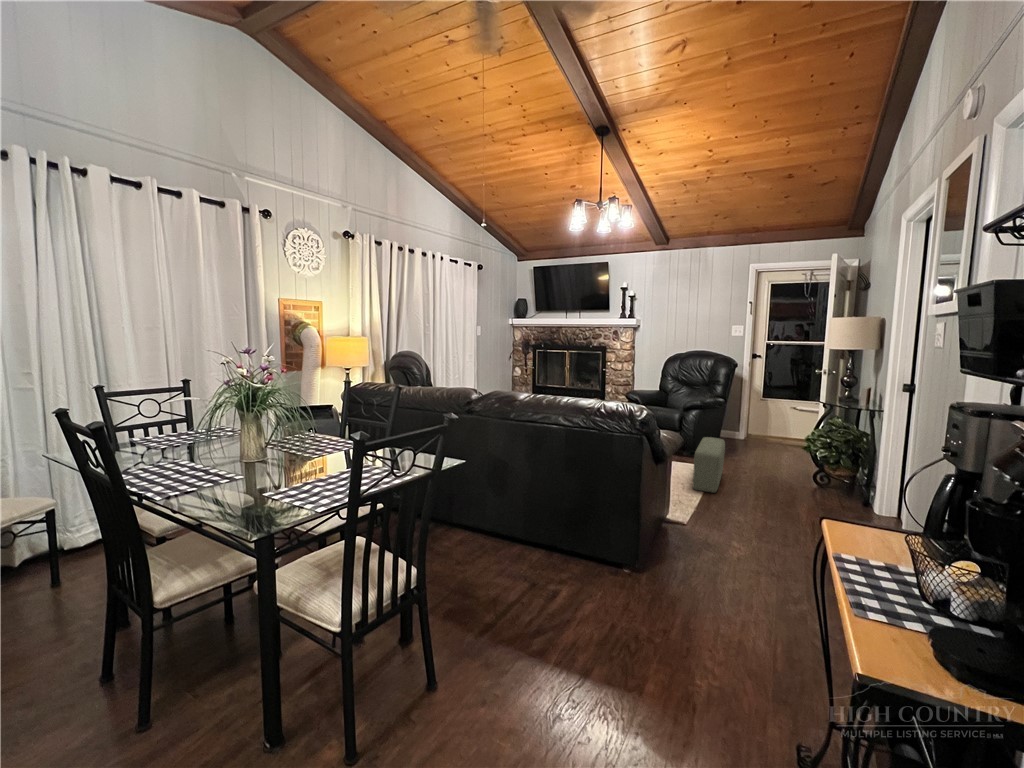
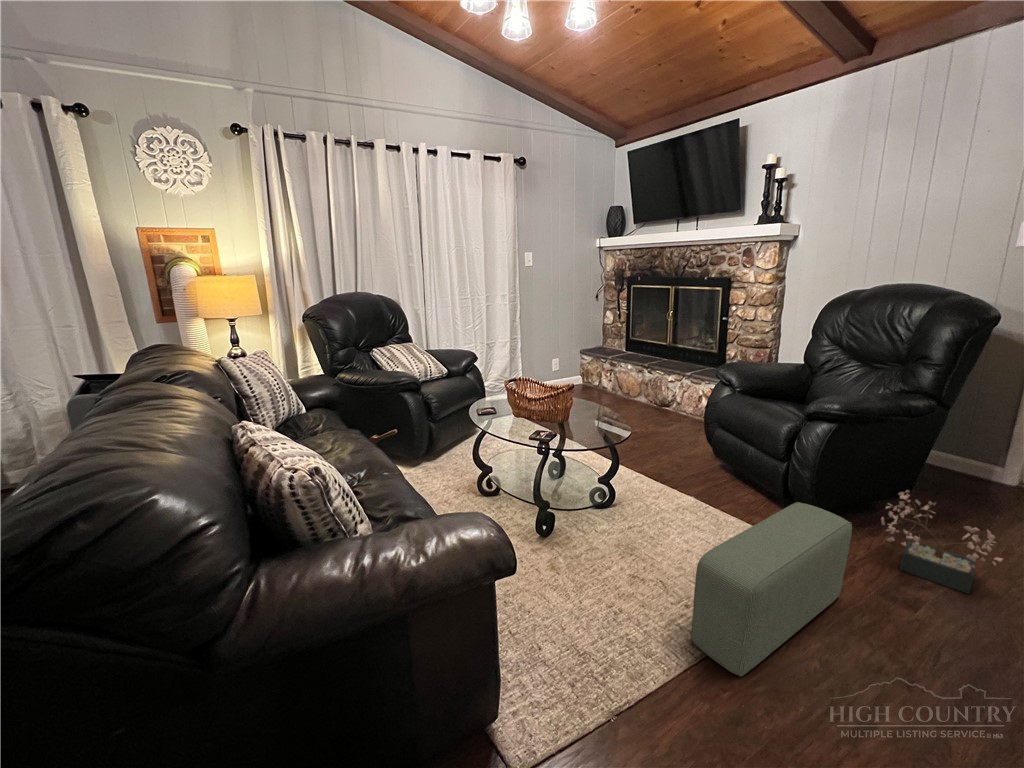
decorative plant: none [720,433,761,467] -> present [881,490,1003,594]

